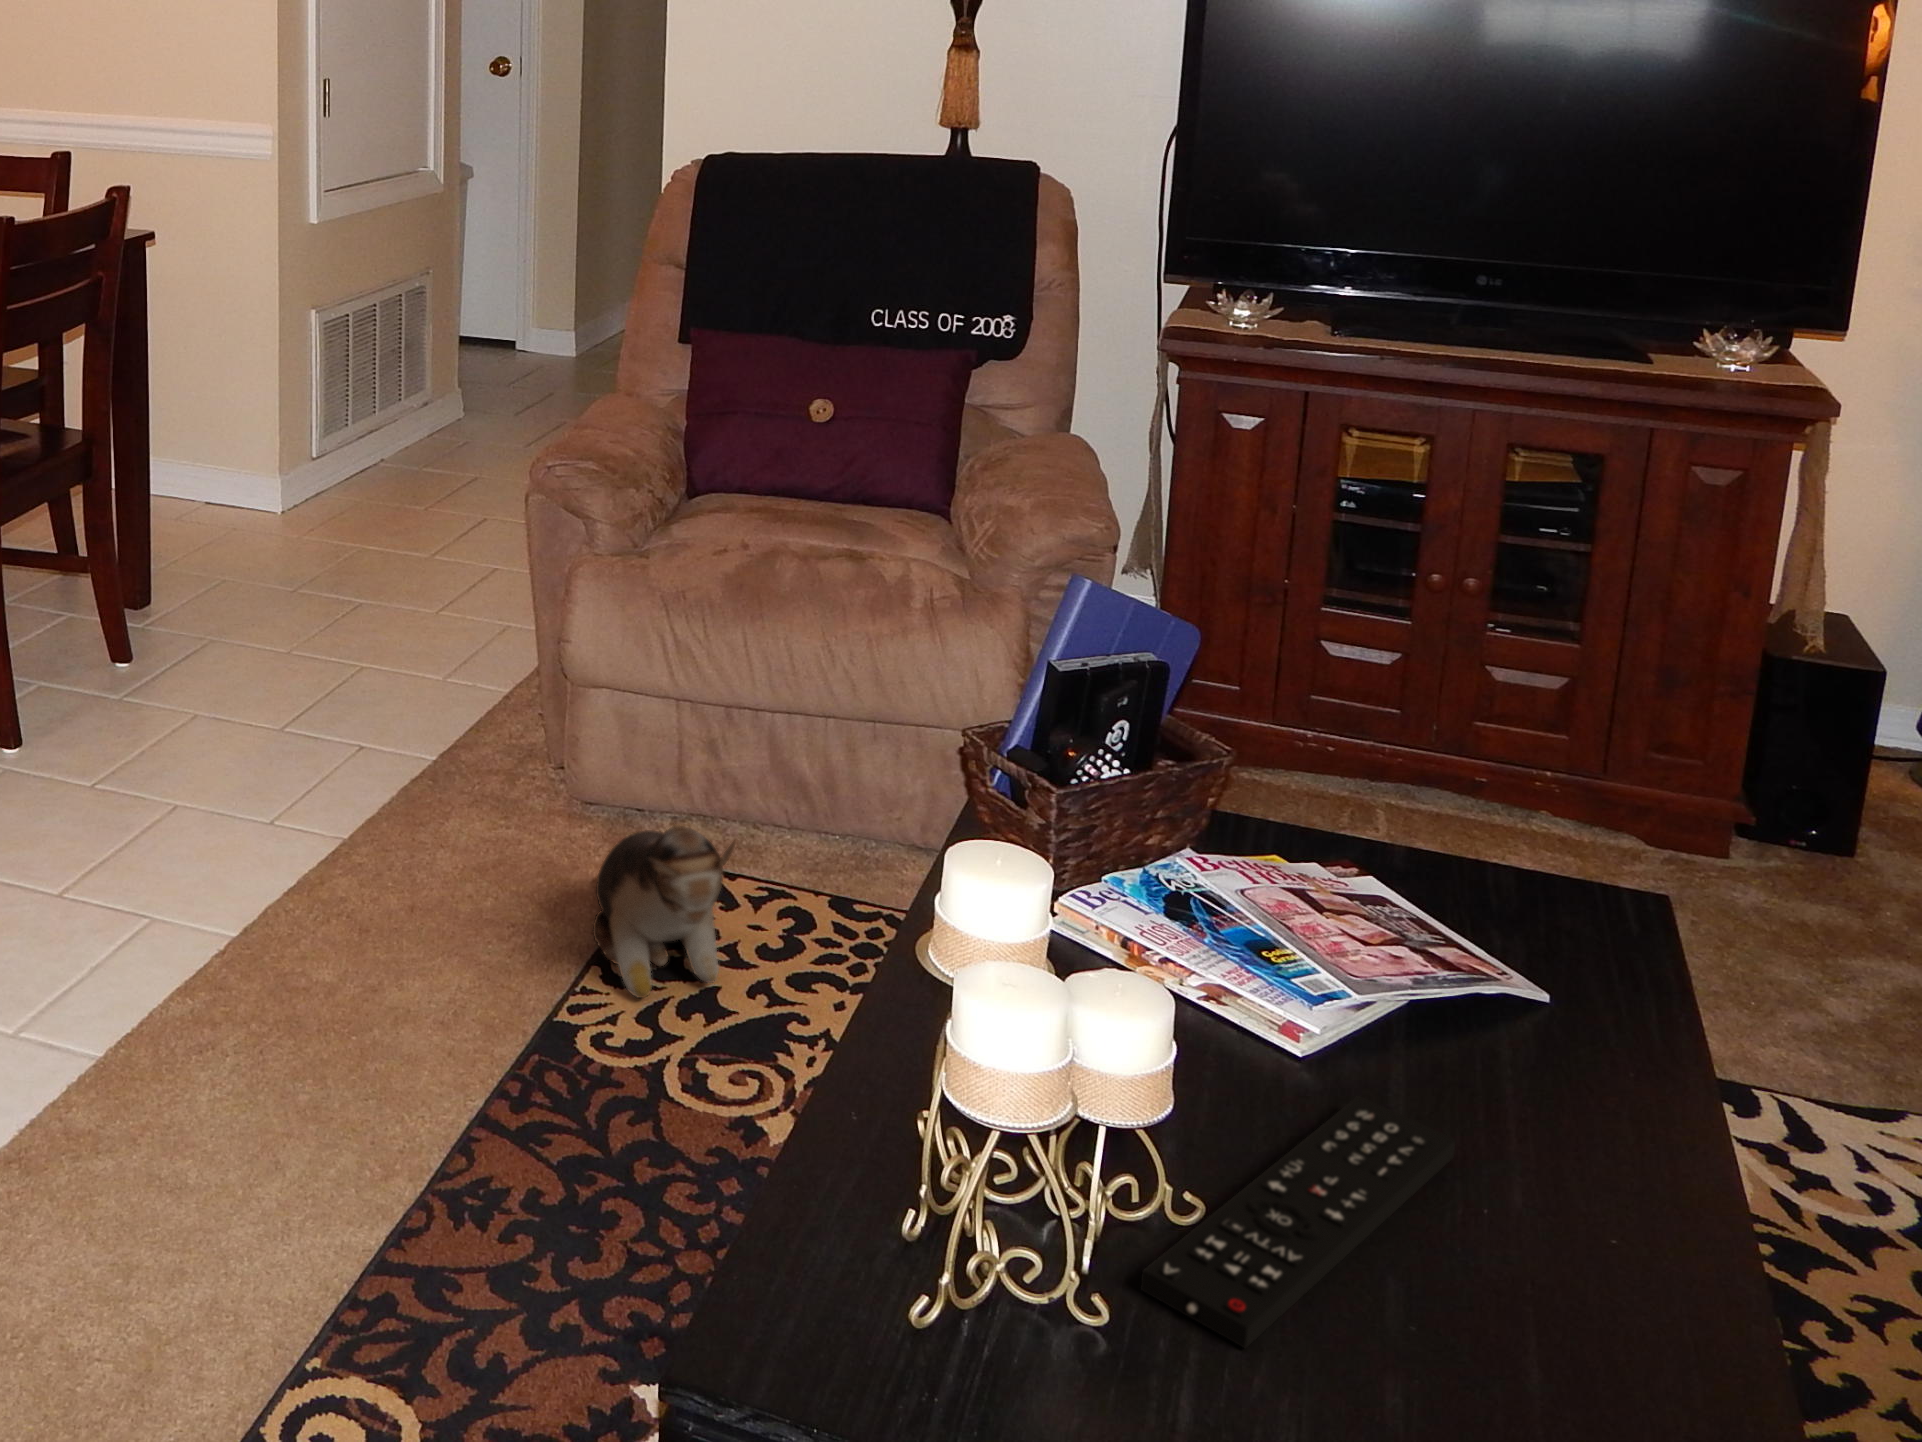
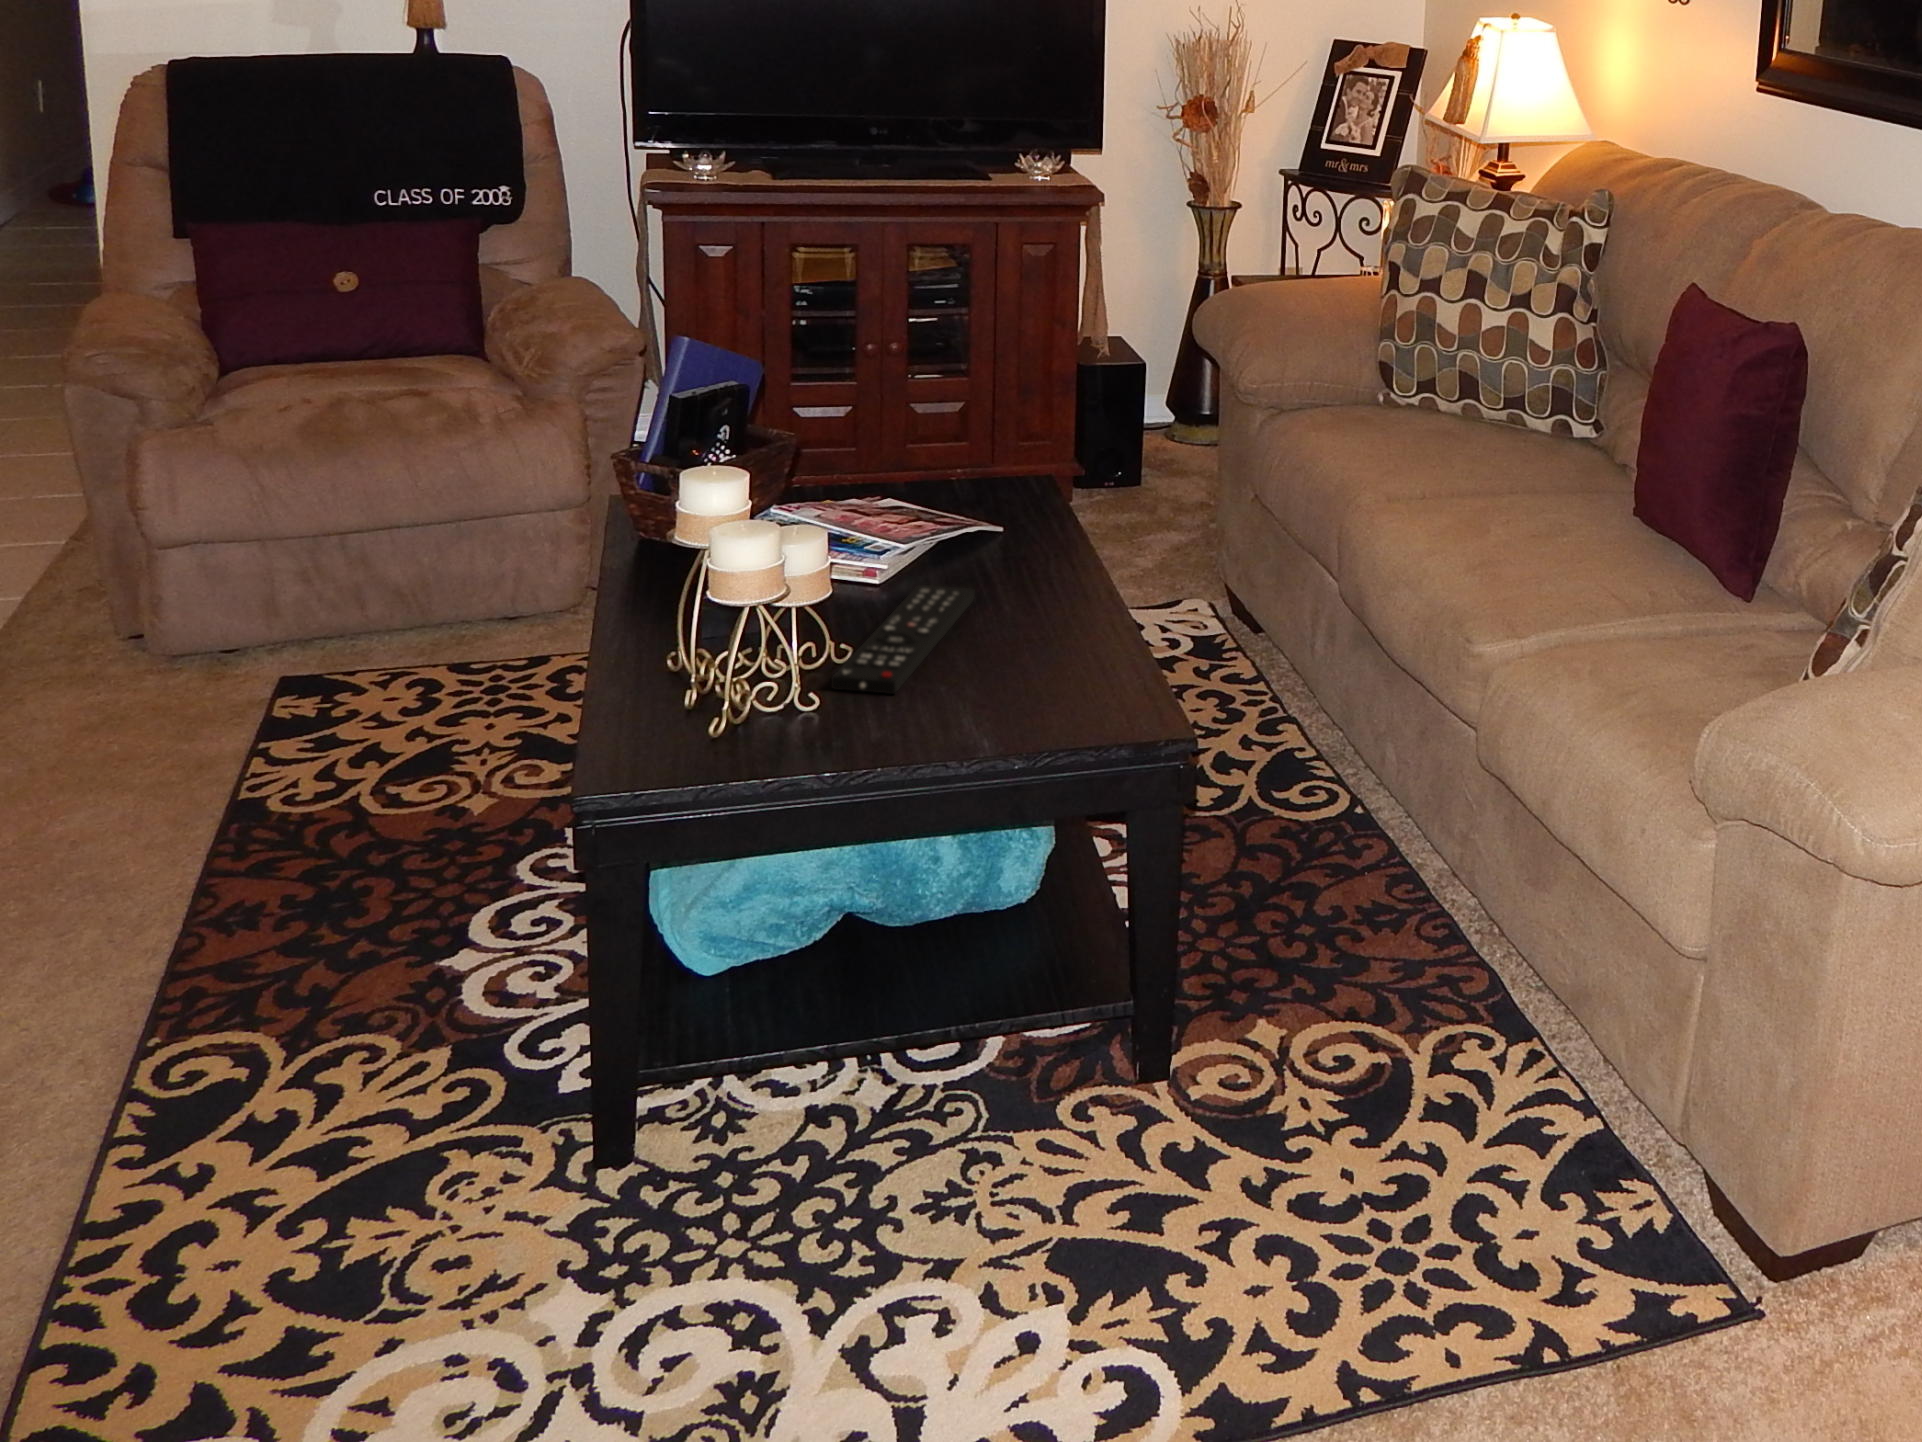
plush toy: present [593,824,735,998] -> none [225,609,392,765]

